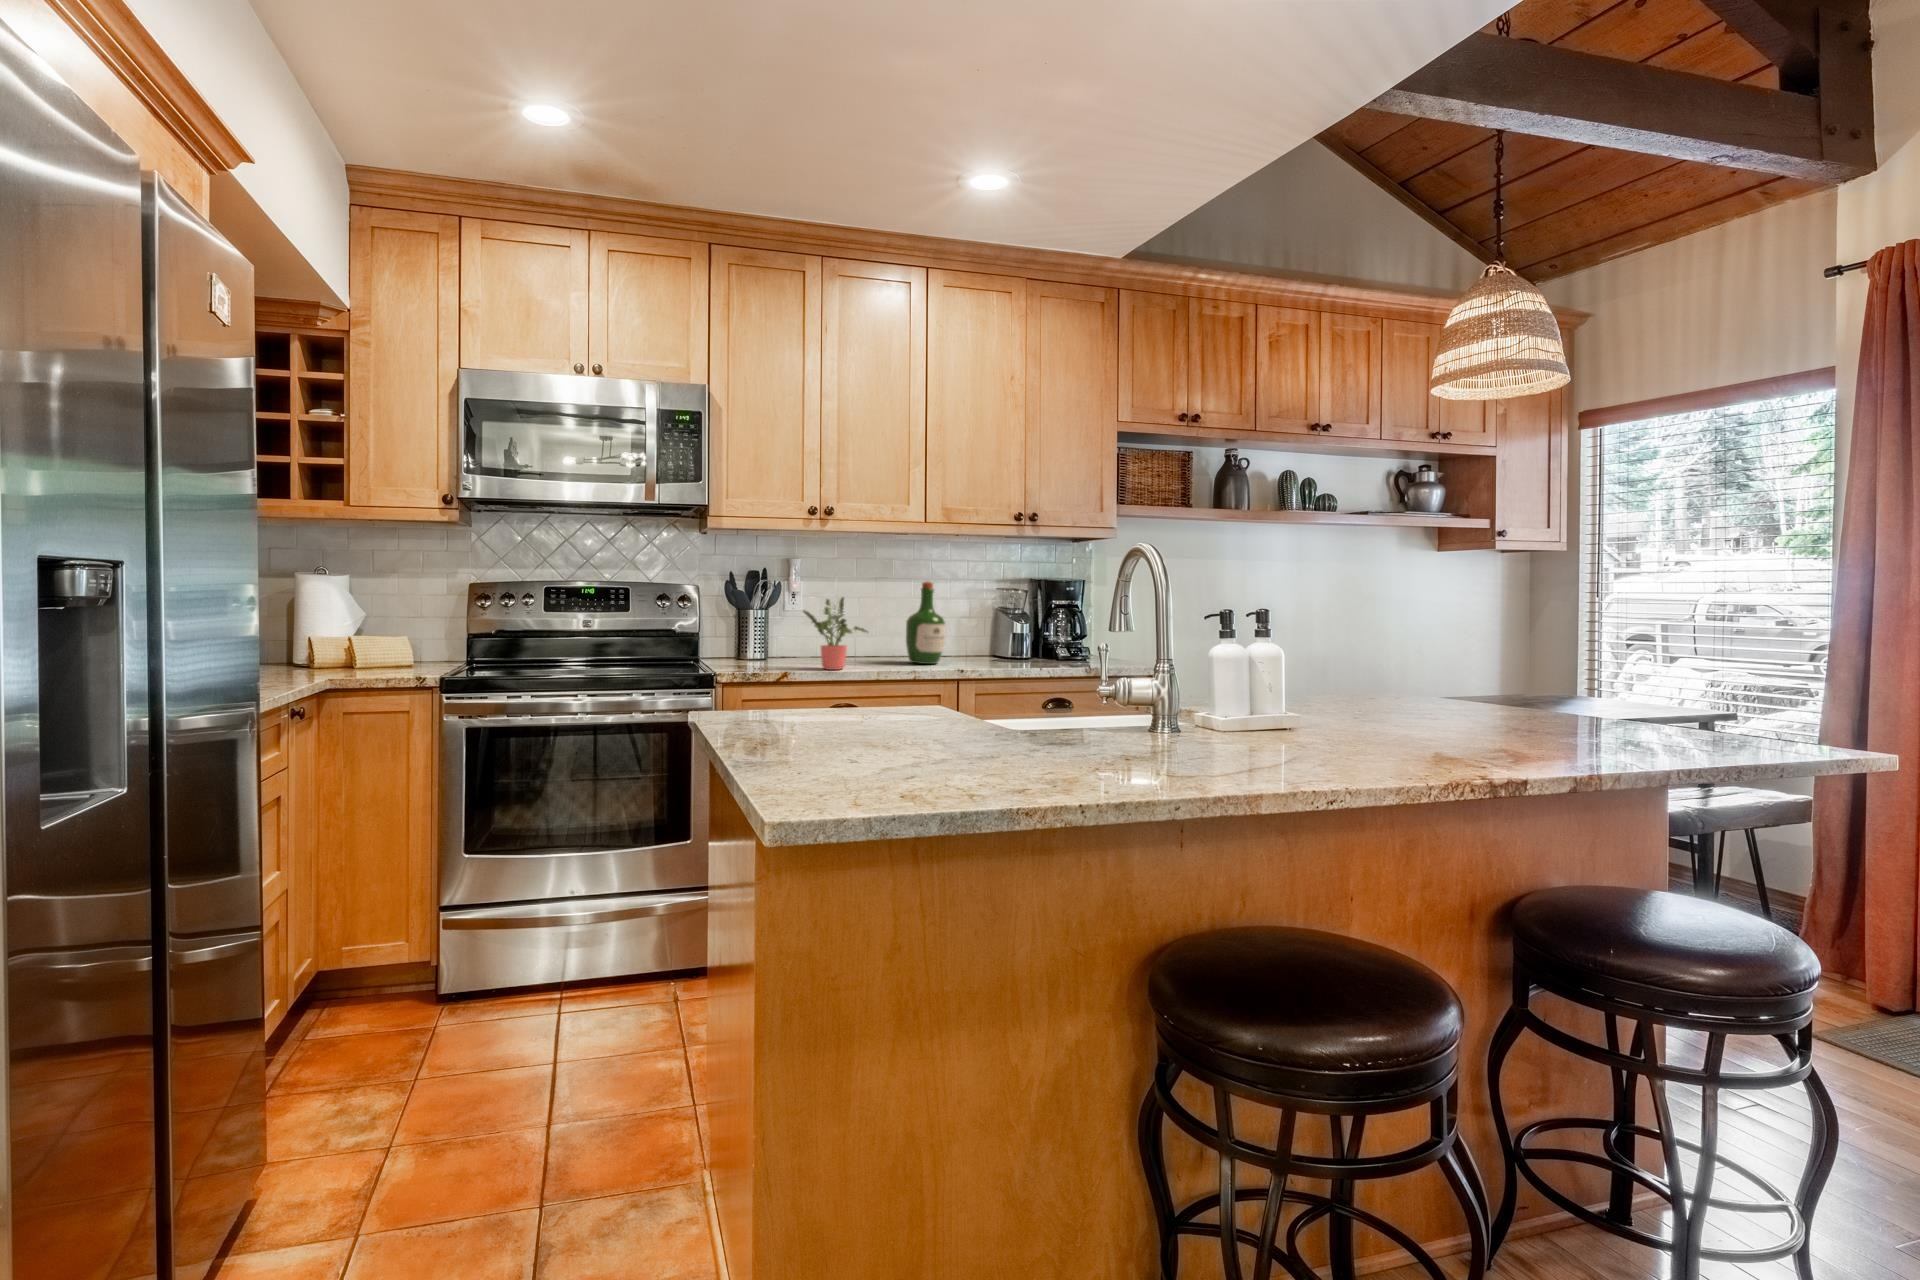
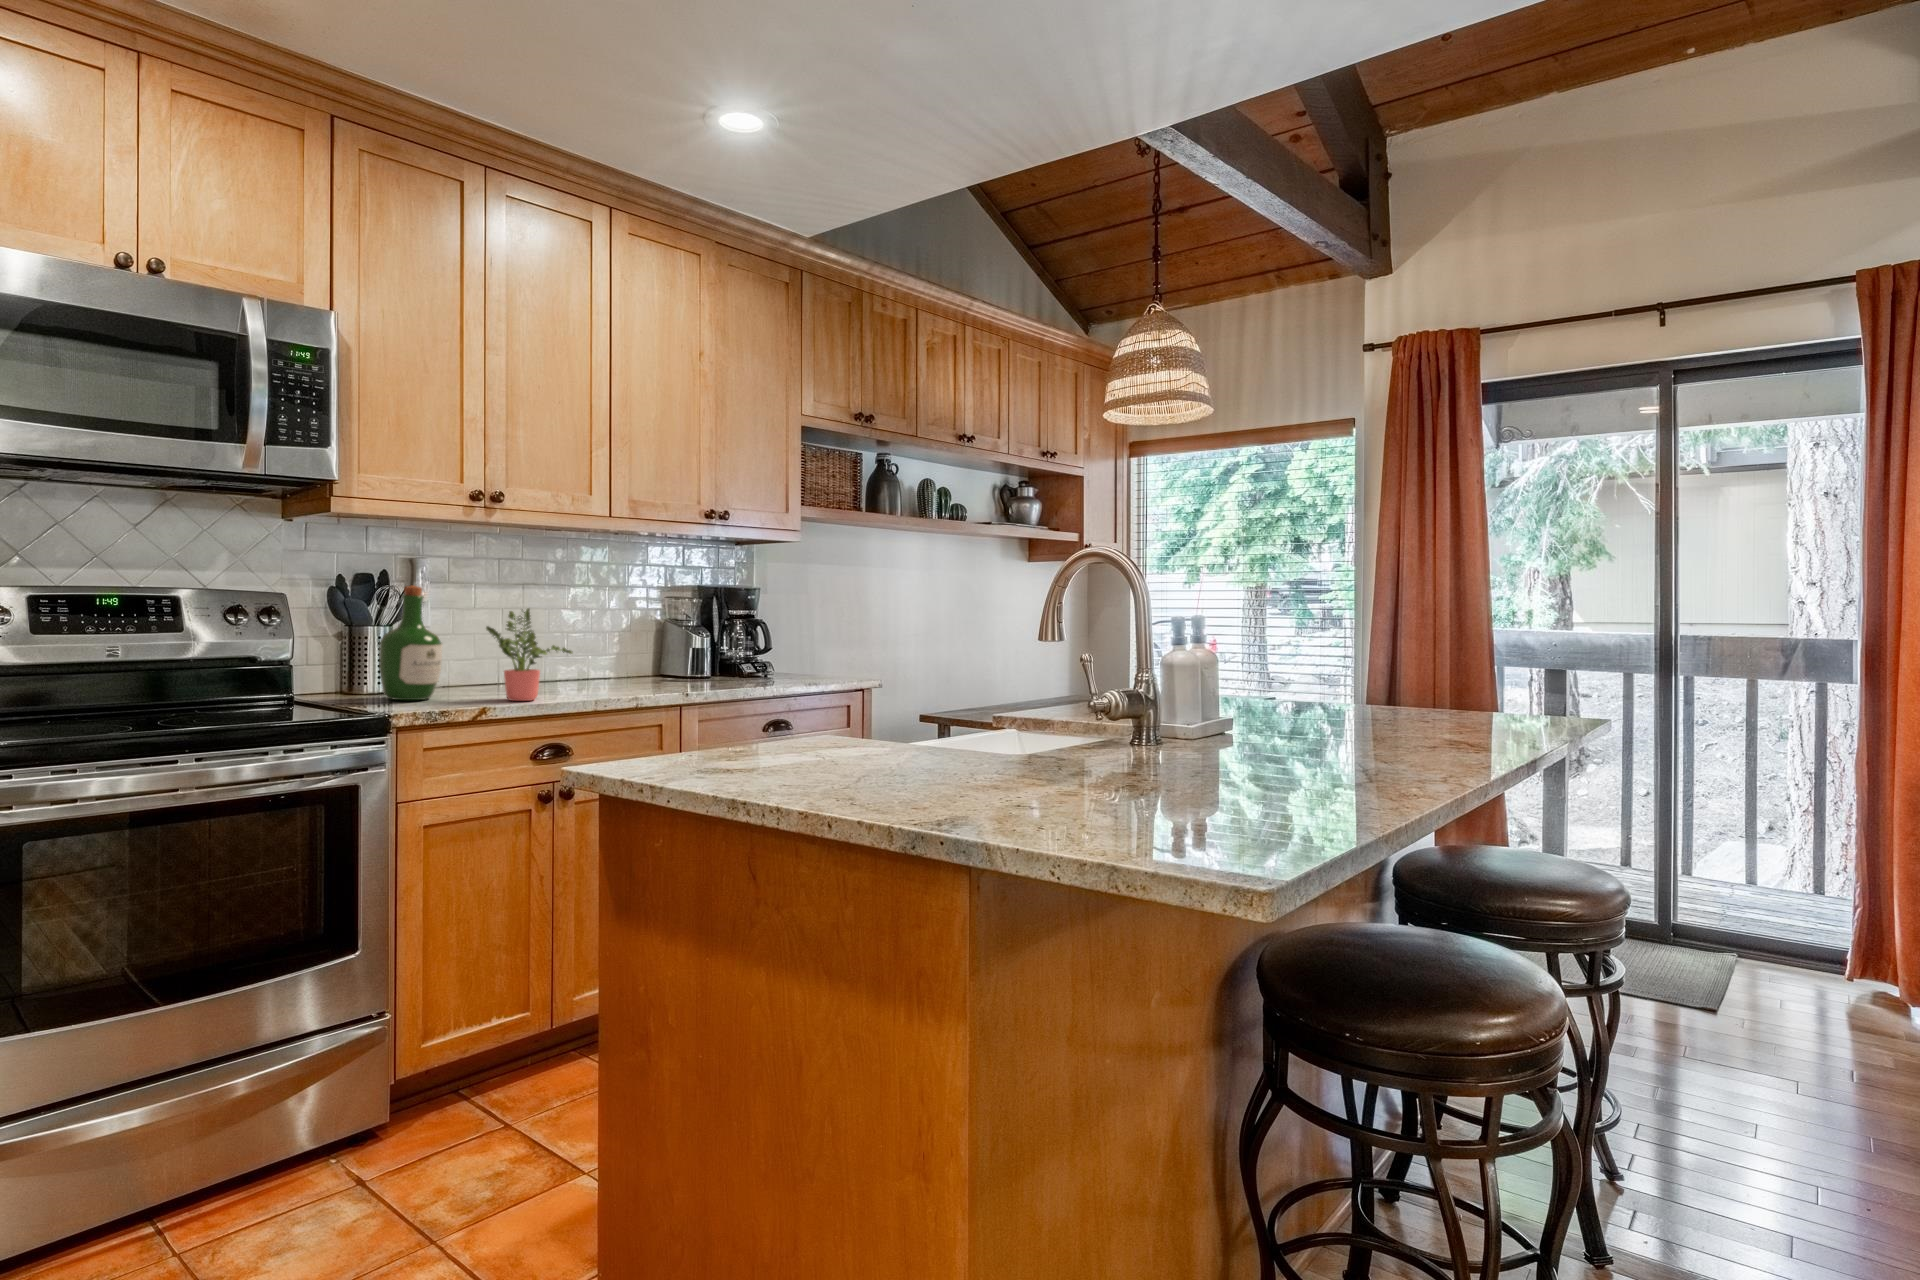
wine bottle: present [906,582,946,664] -> present [379,586,442,700]

